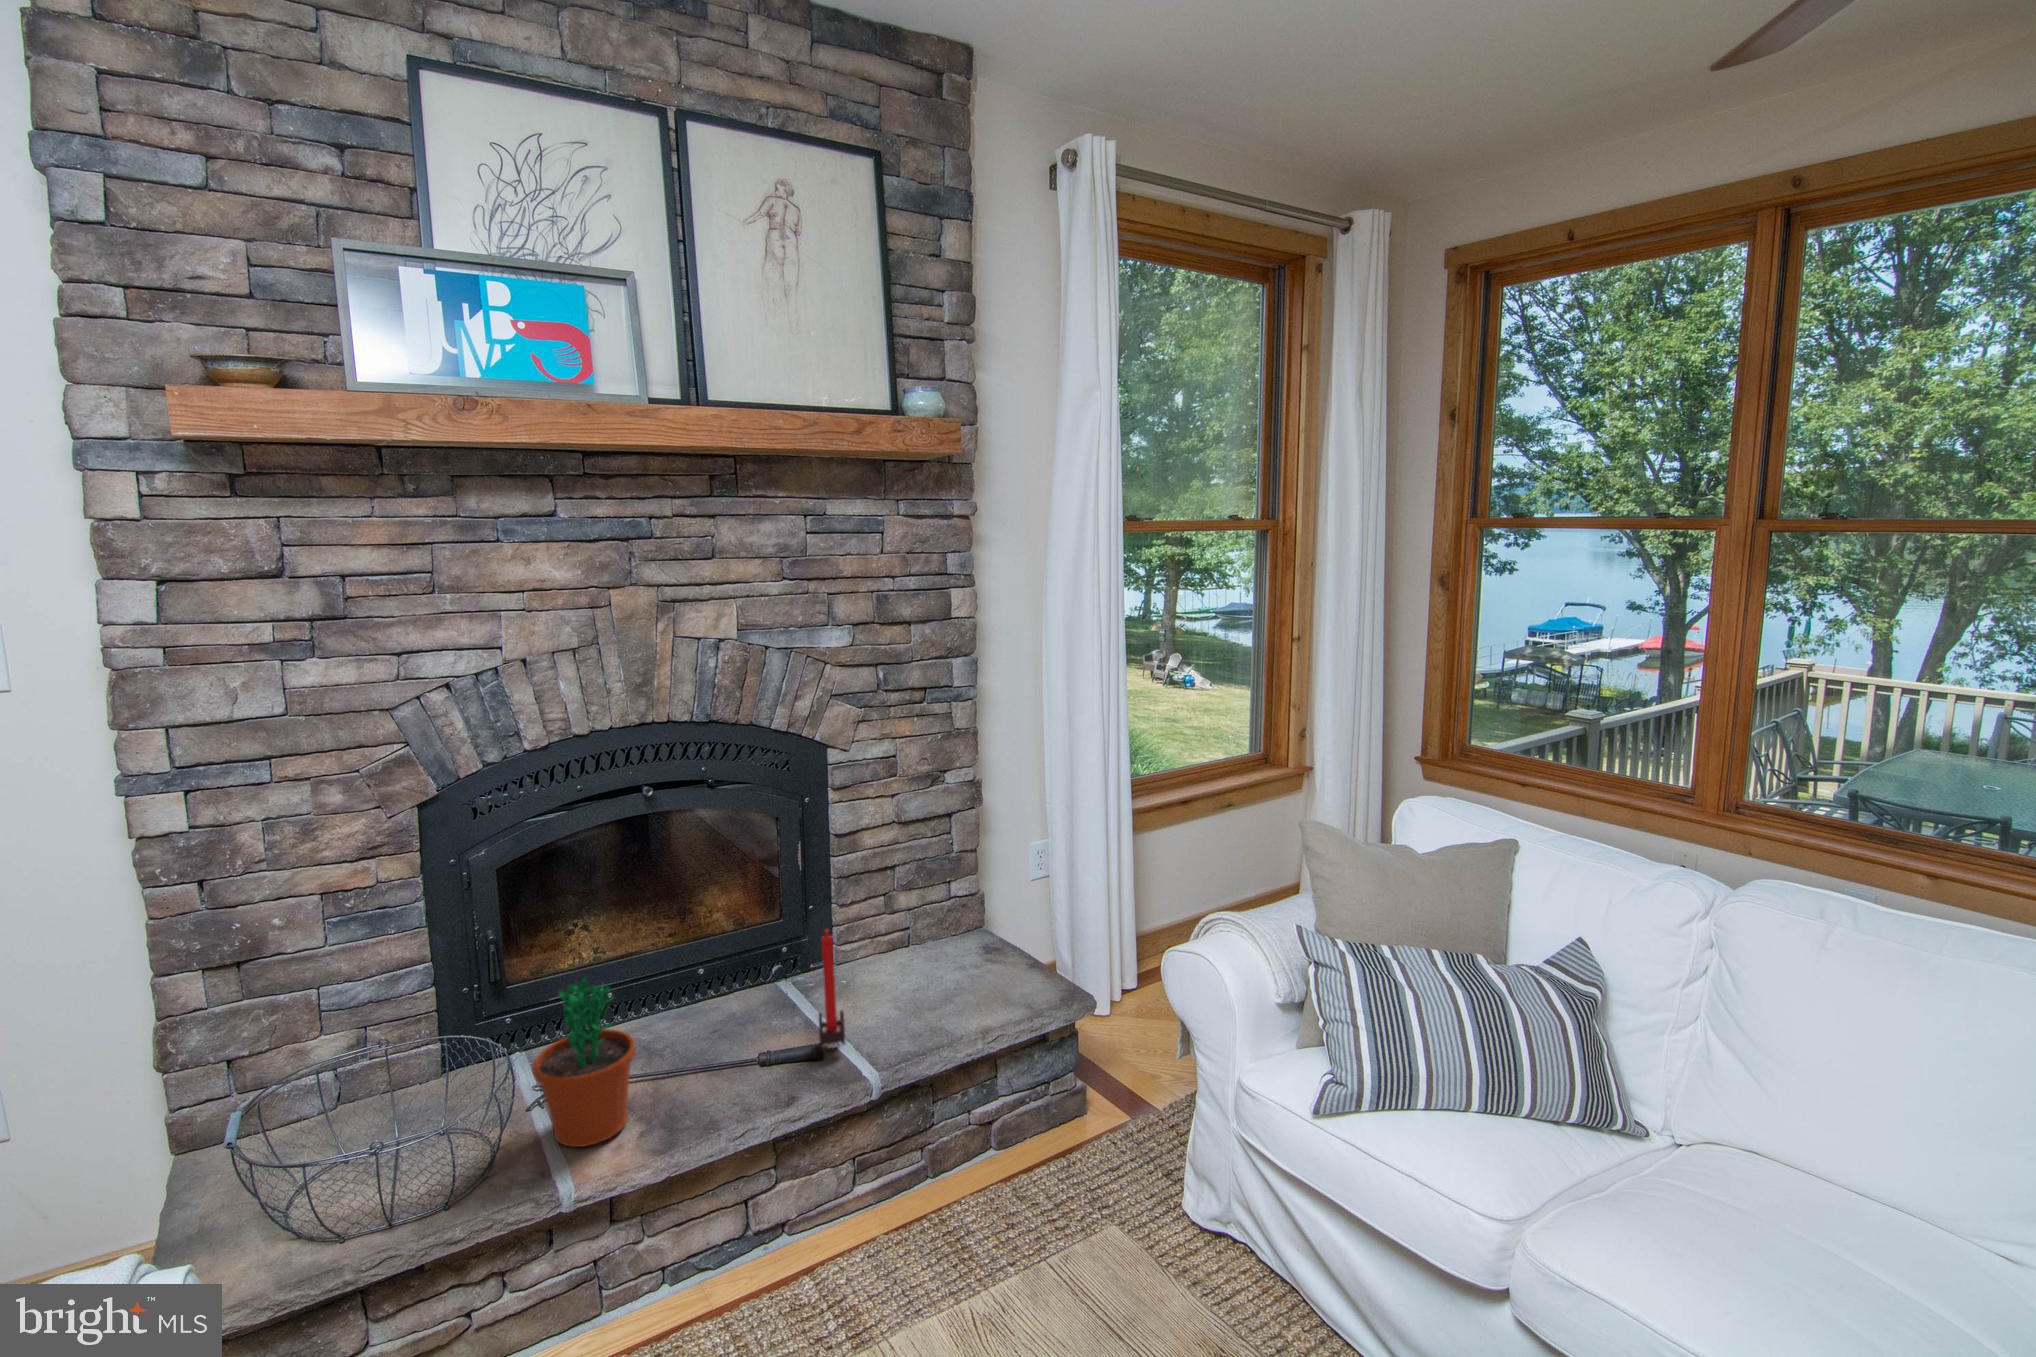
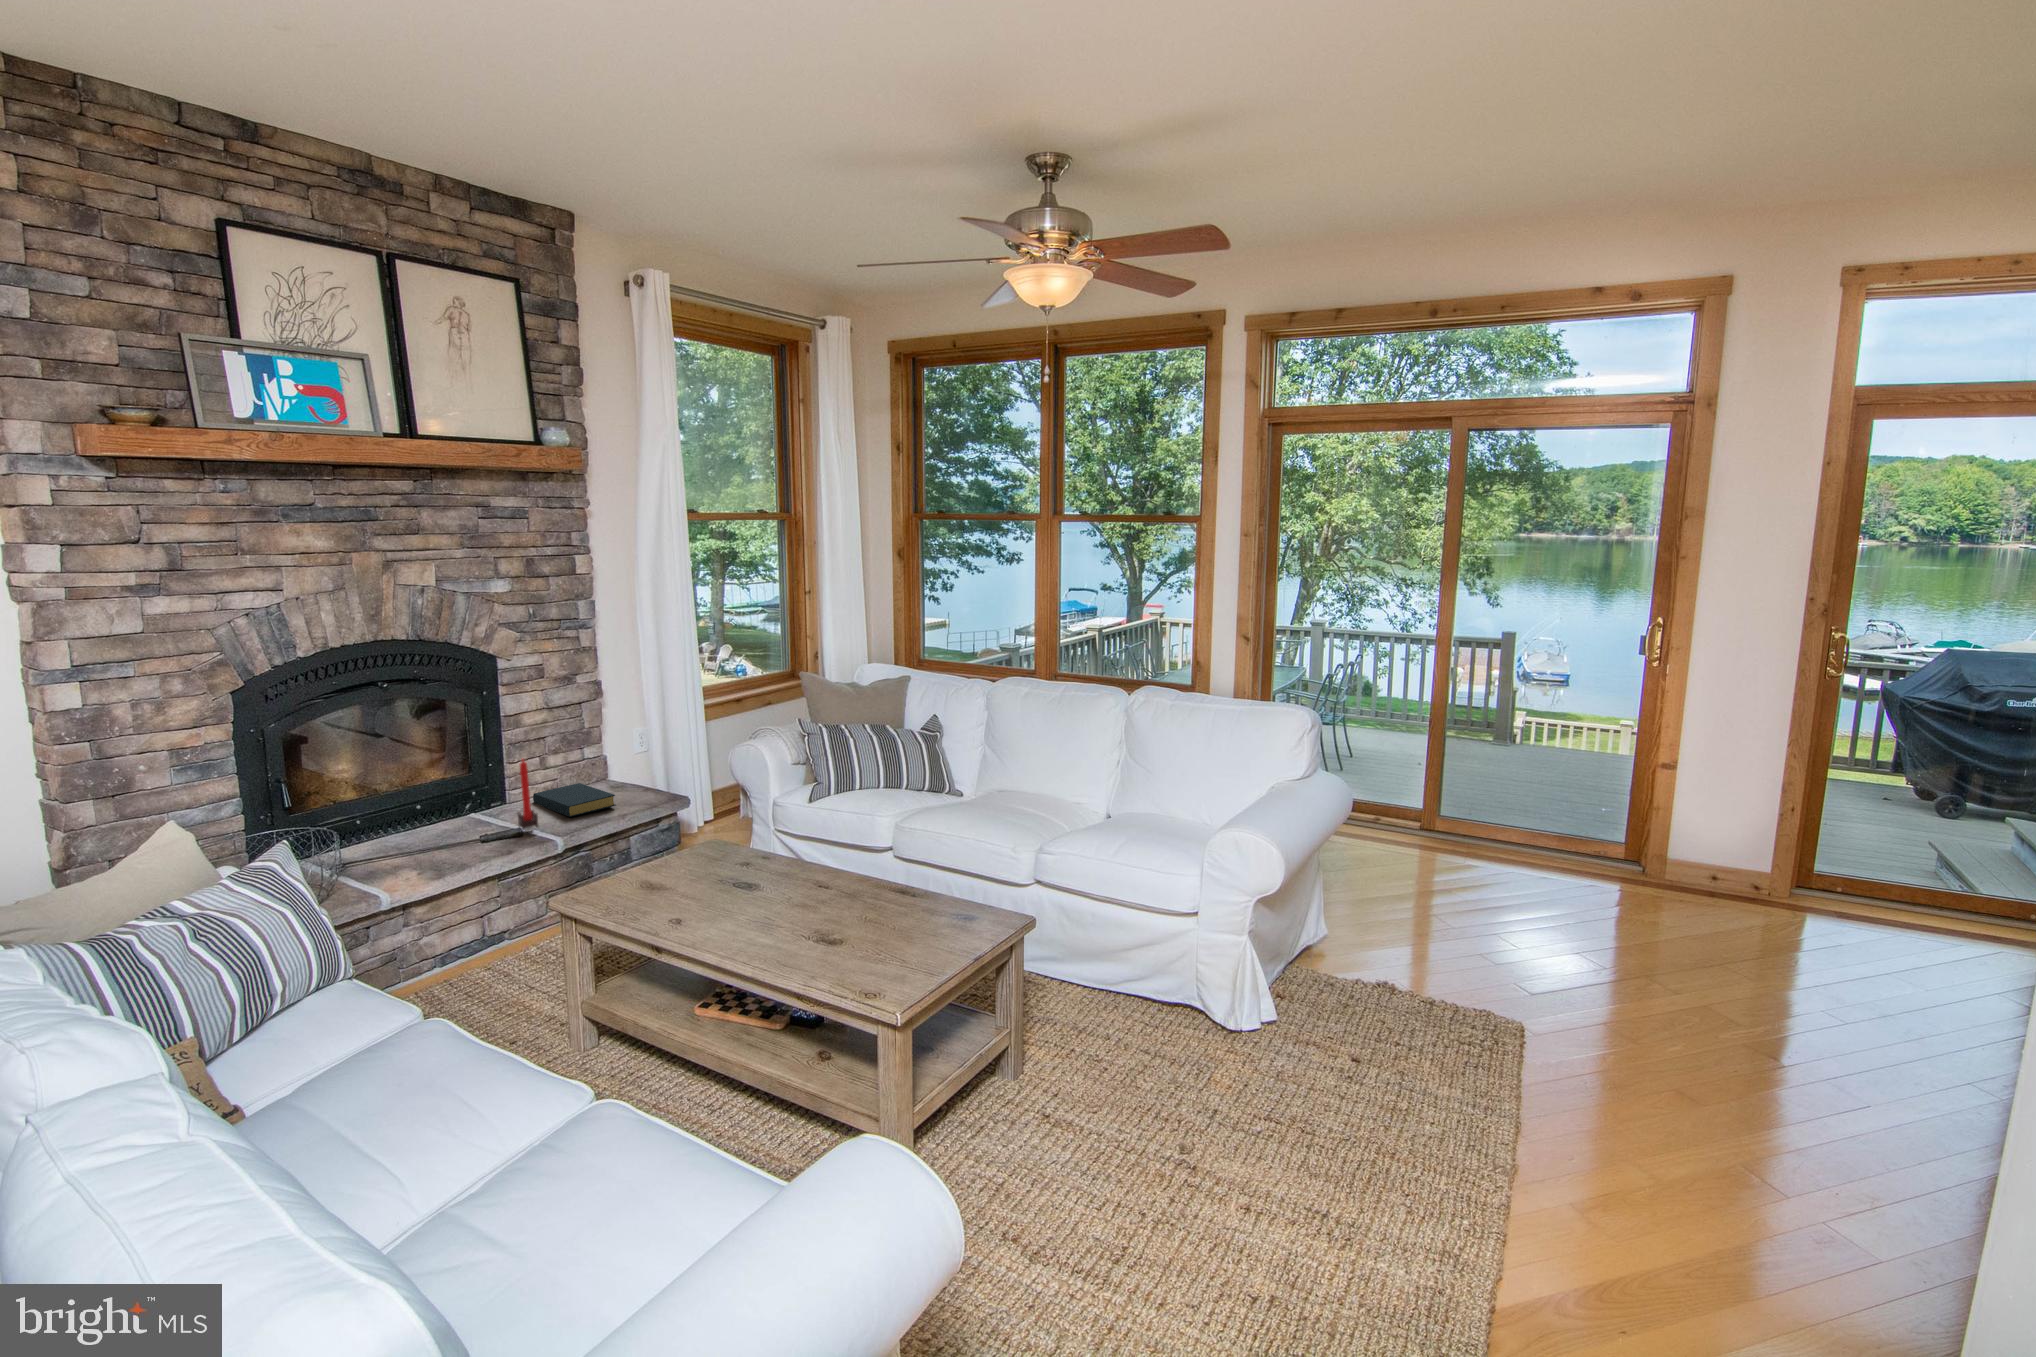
hardback book: none [866,942,978,1019] -> present [533,783,616,817]
flower pot: present [533,978,635,1147] -> none [351,783,417,879]

